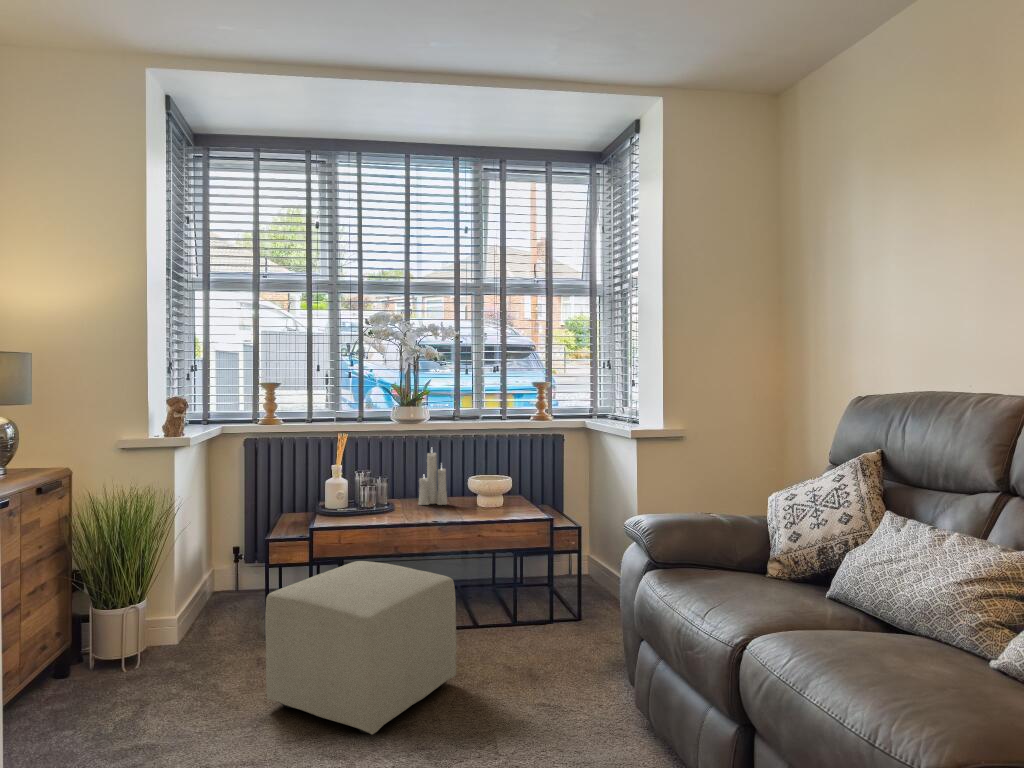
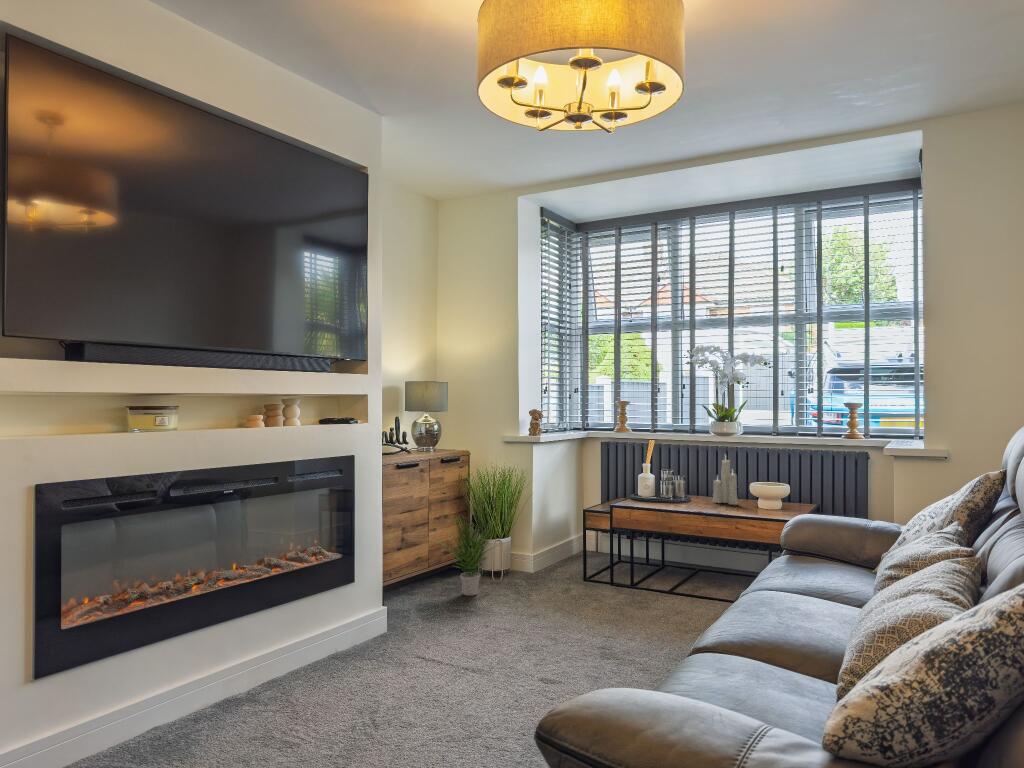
ottoman: present [265,561,457,735] -> none [548,529,680,637]
potted plant: none [30,576,172,715] -> present [446,517,494,596]

